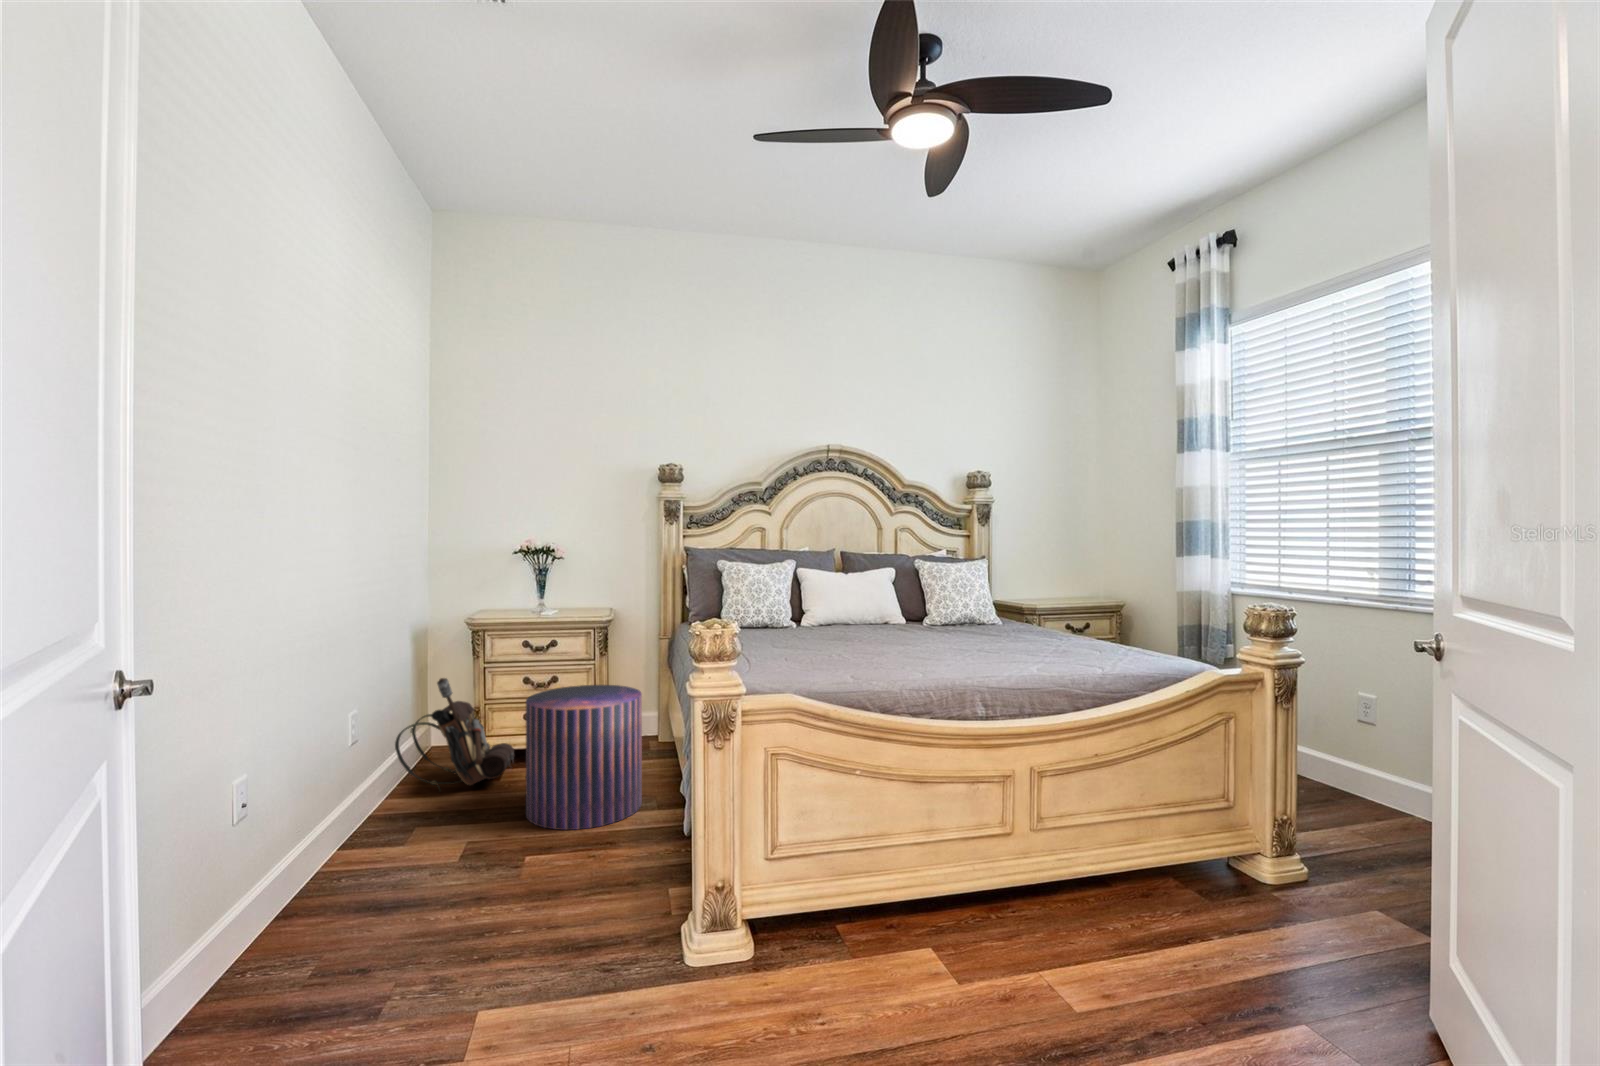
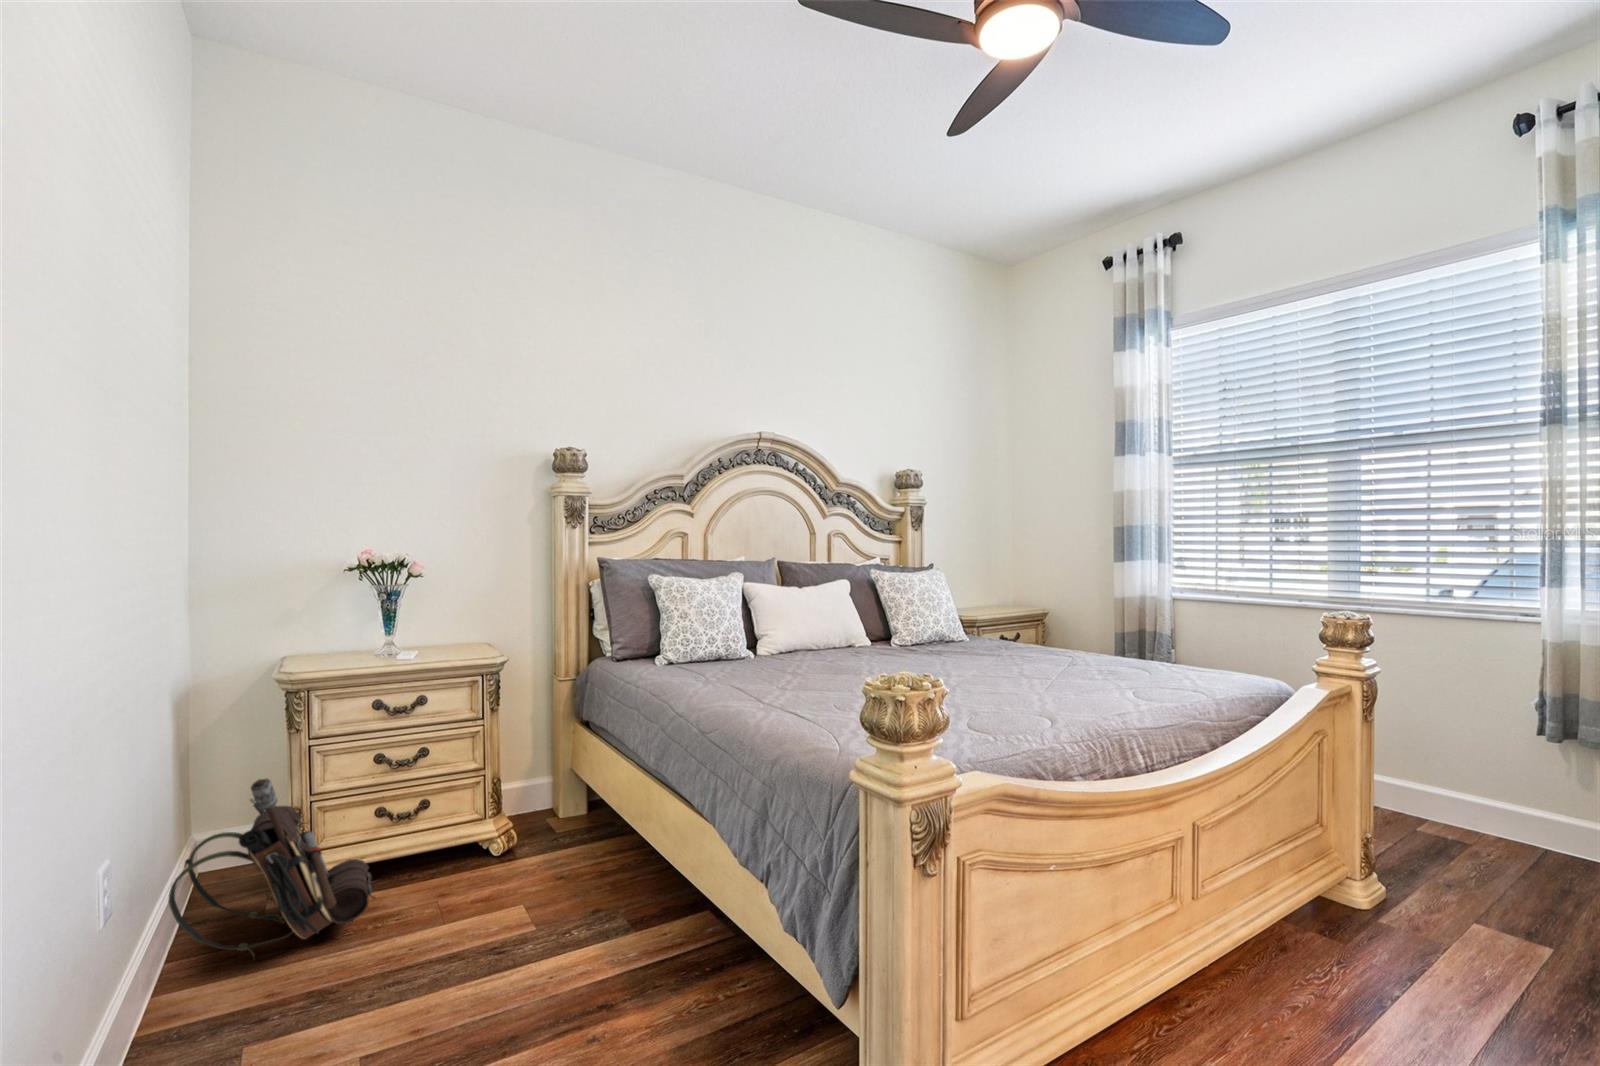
pouf: present [526,685,642,830] -> none [428,759,604,1000]

